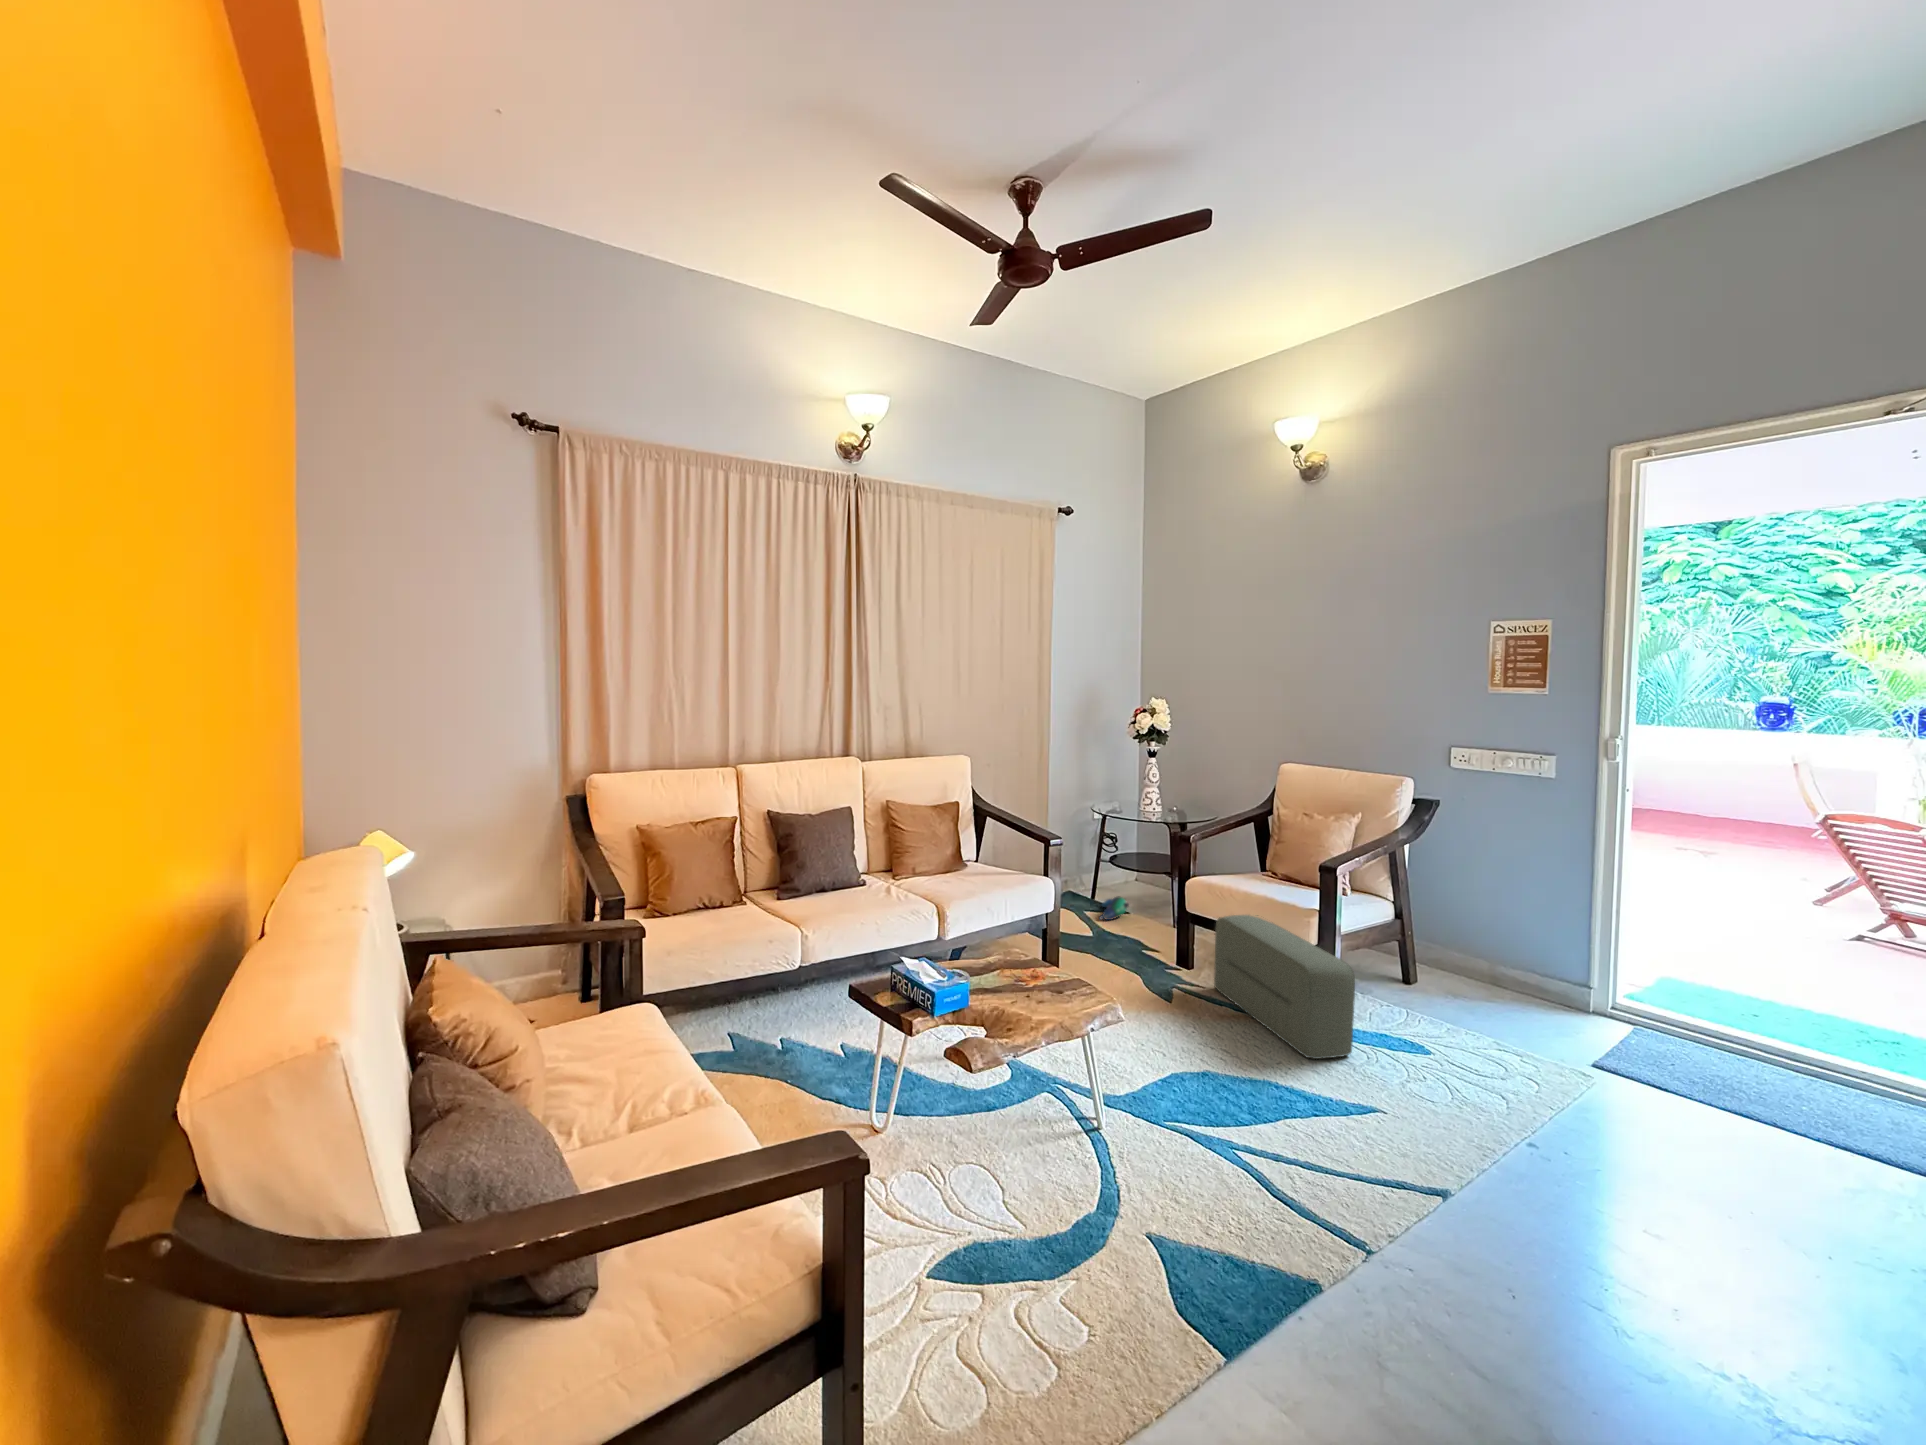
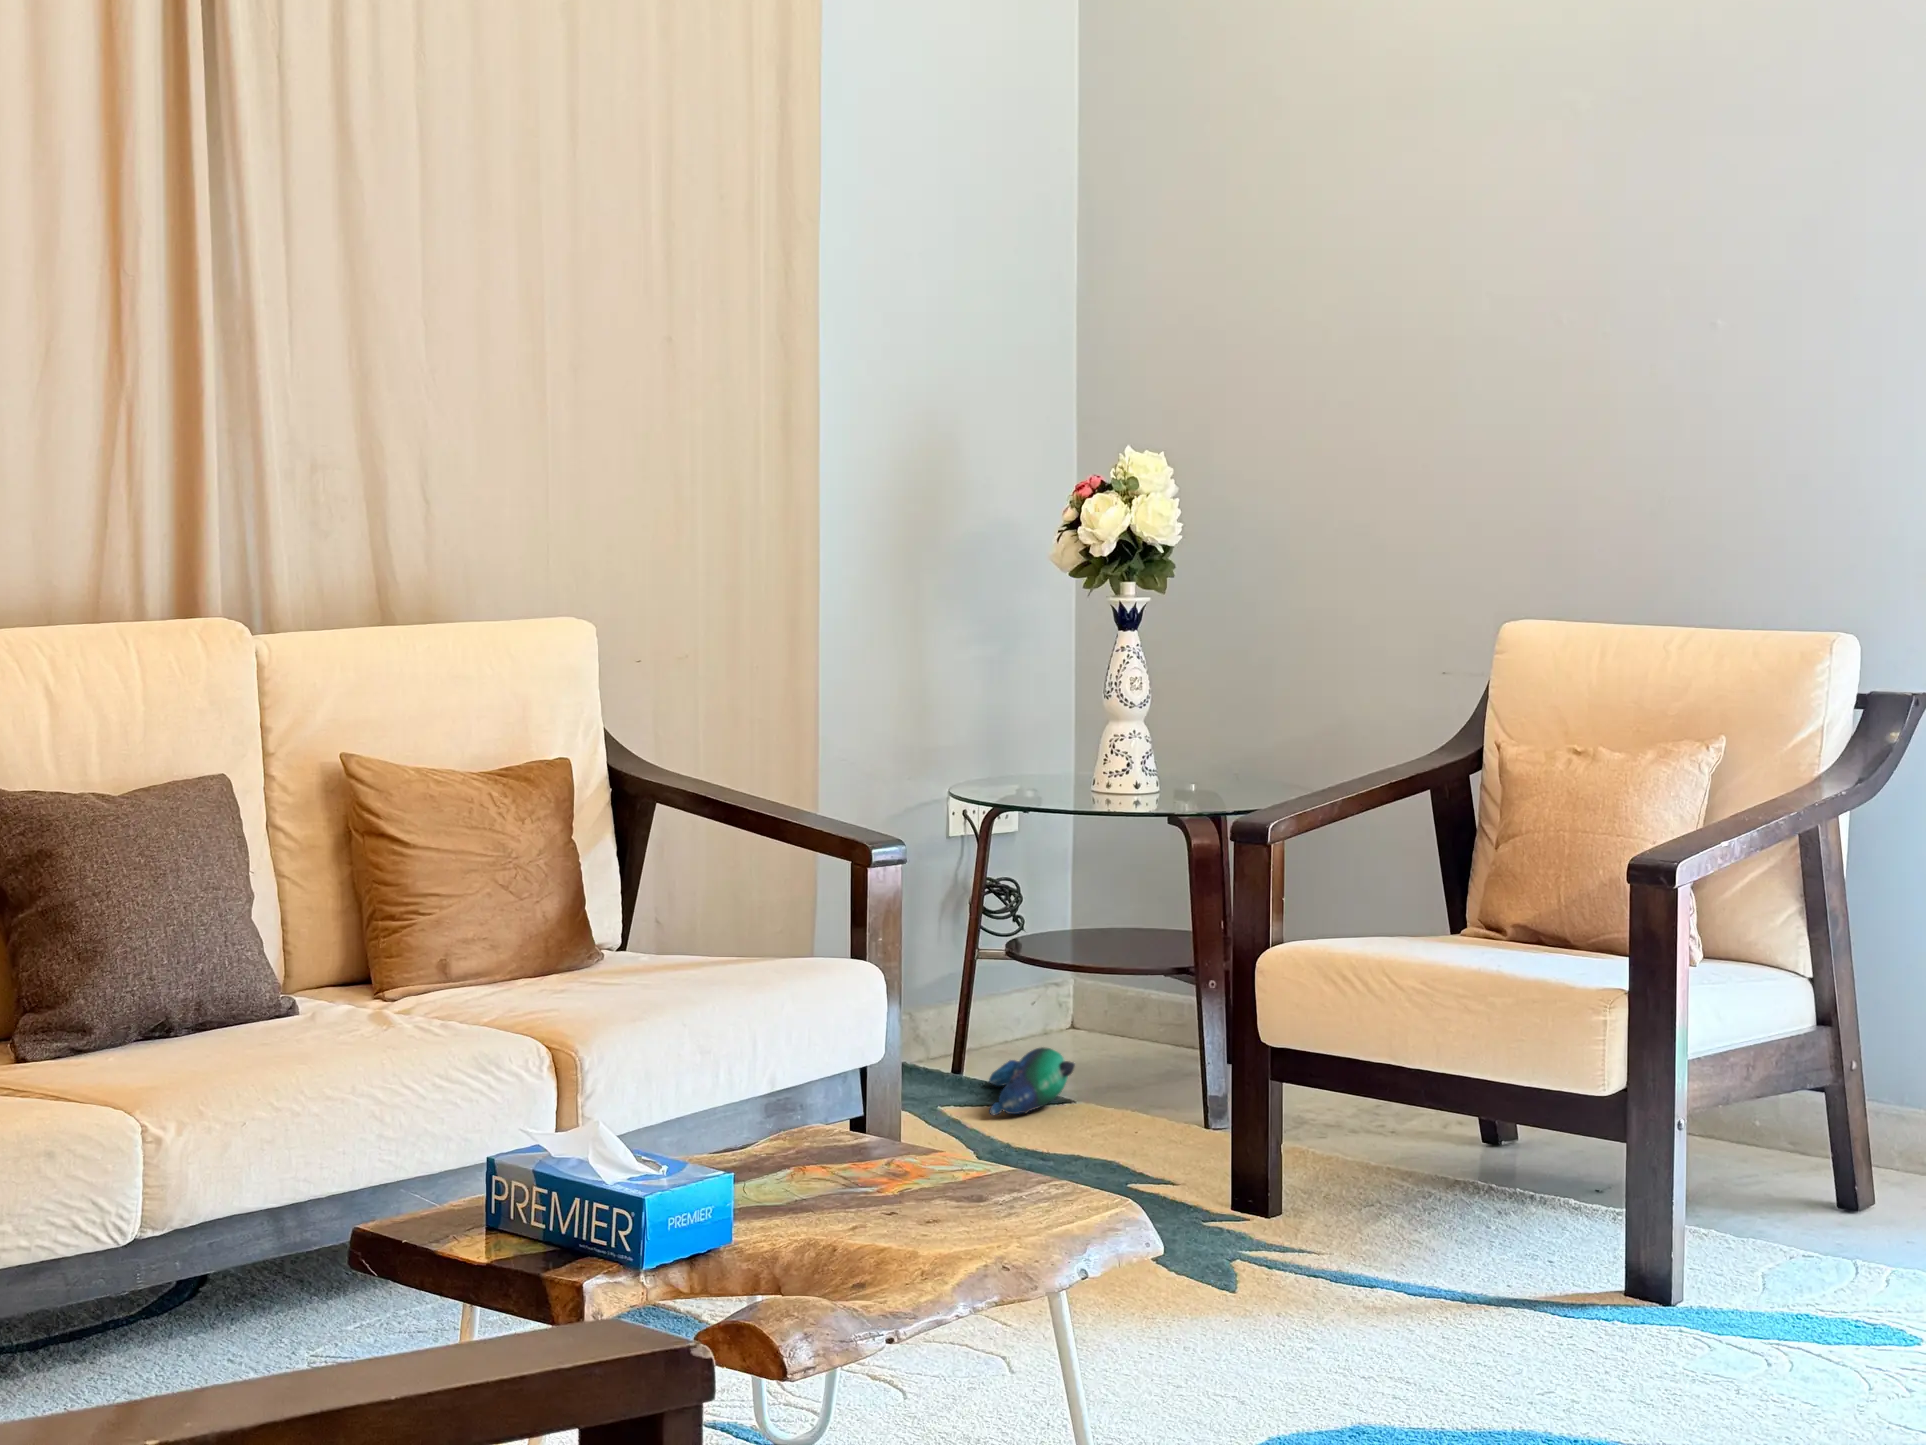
pouf: present [1214,915,1355,1059] -> none [1347,1031,1741,1380]

